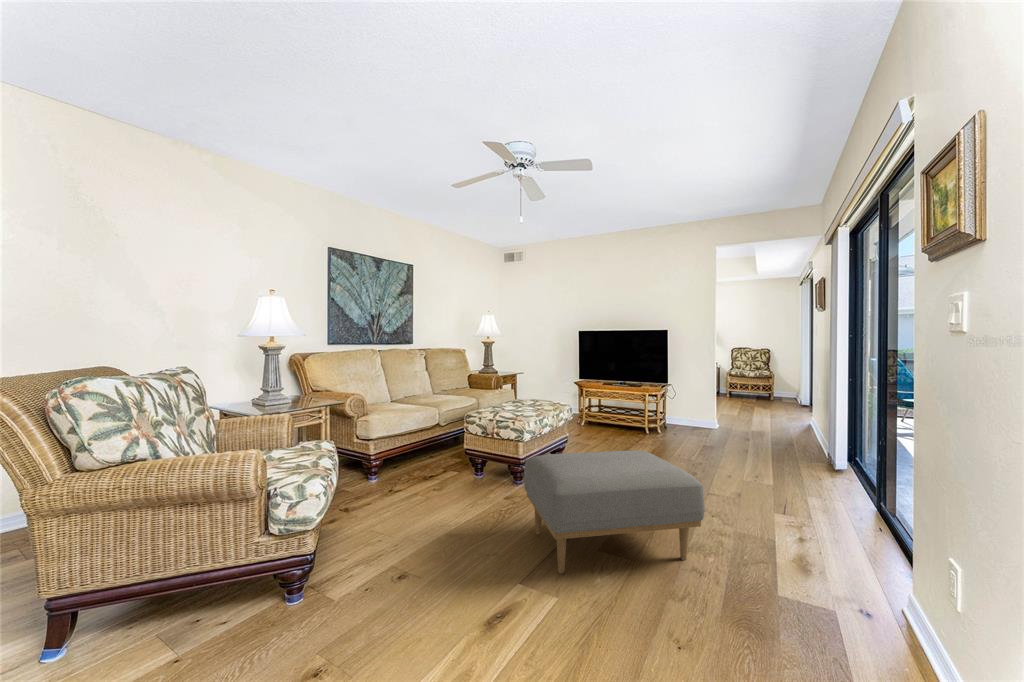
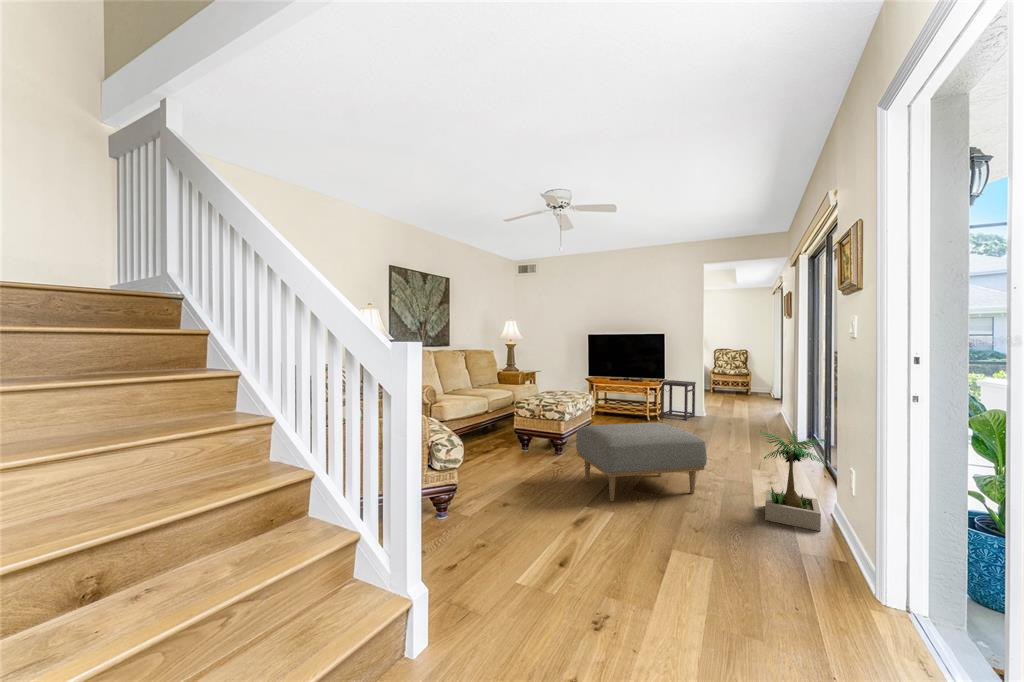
side table: none [663,385,706,434] -> present [661,380,696,420]
potted plant: none [771,474,909,652] -> present [759,431,826,531]

